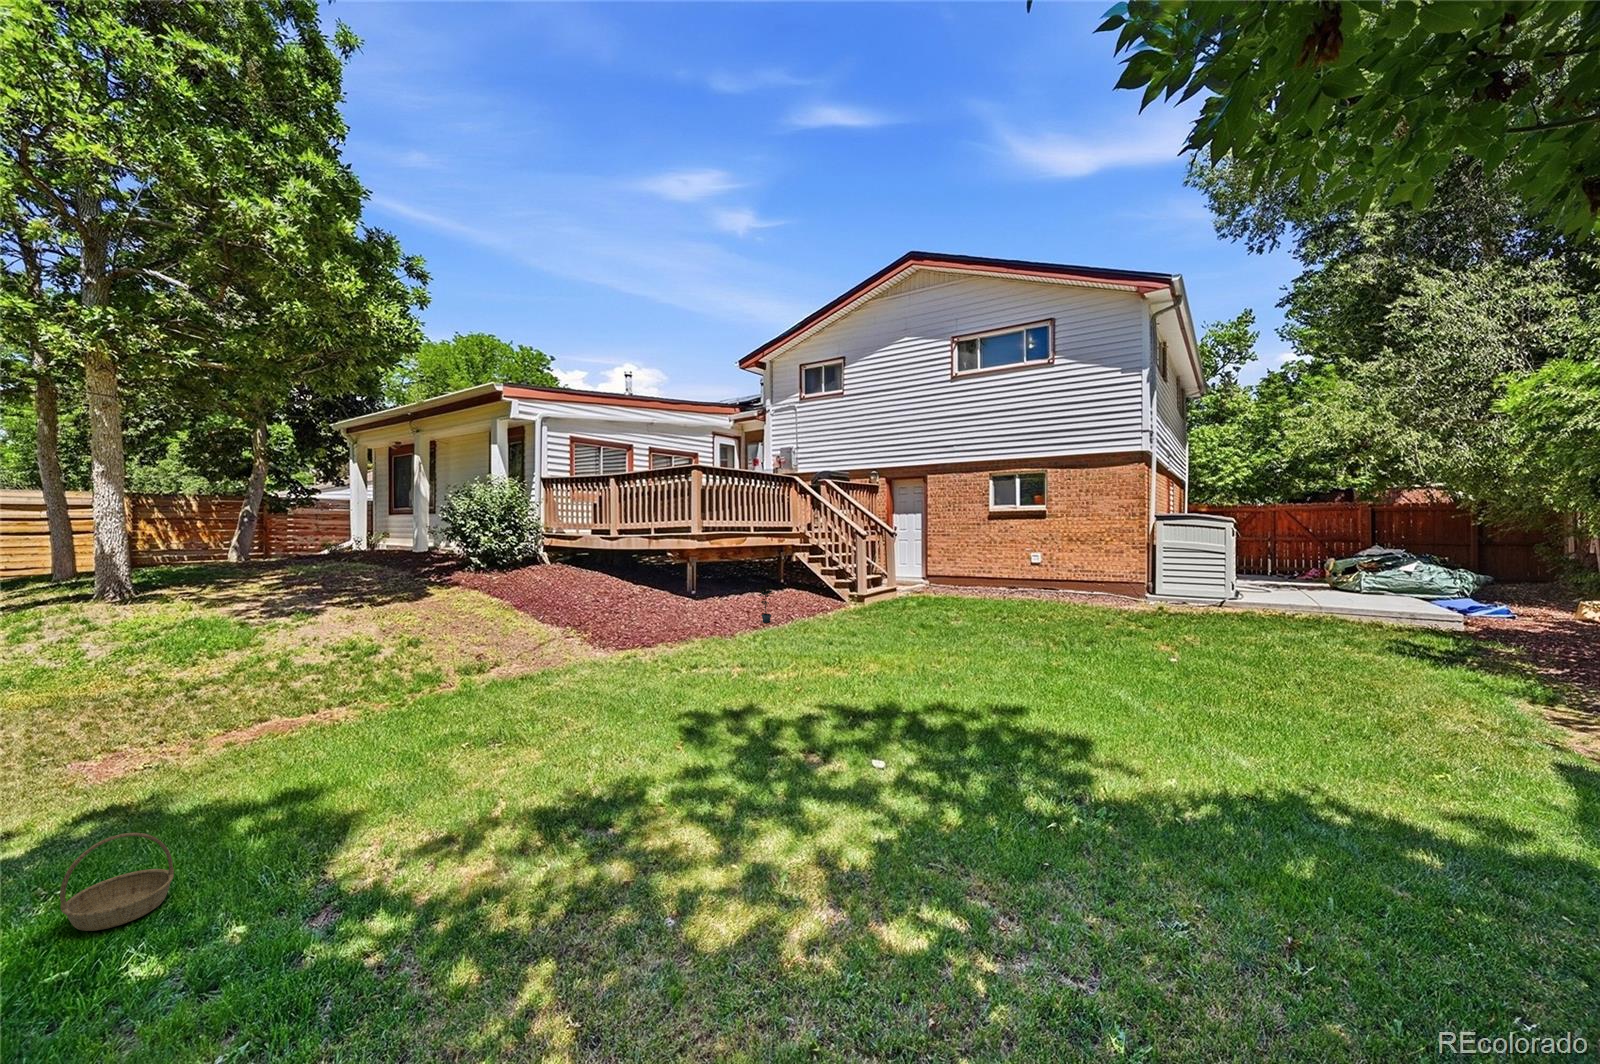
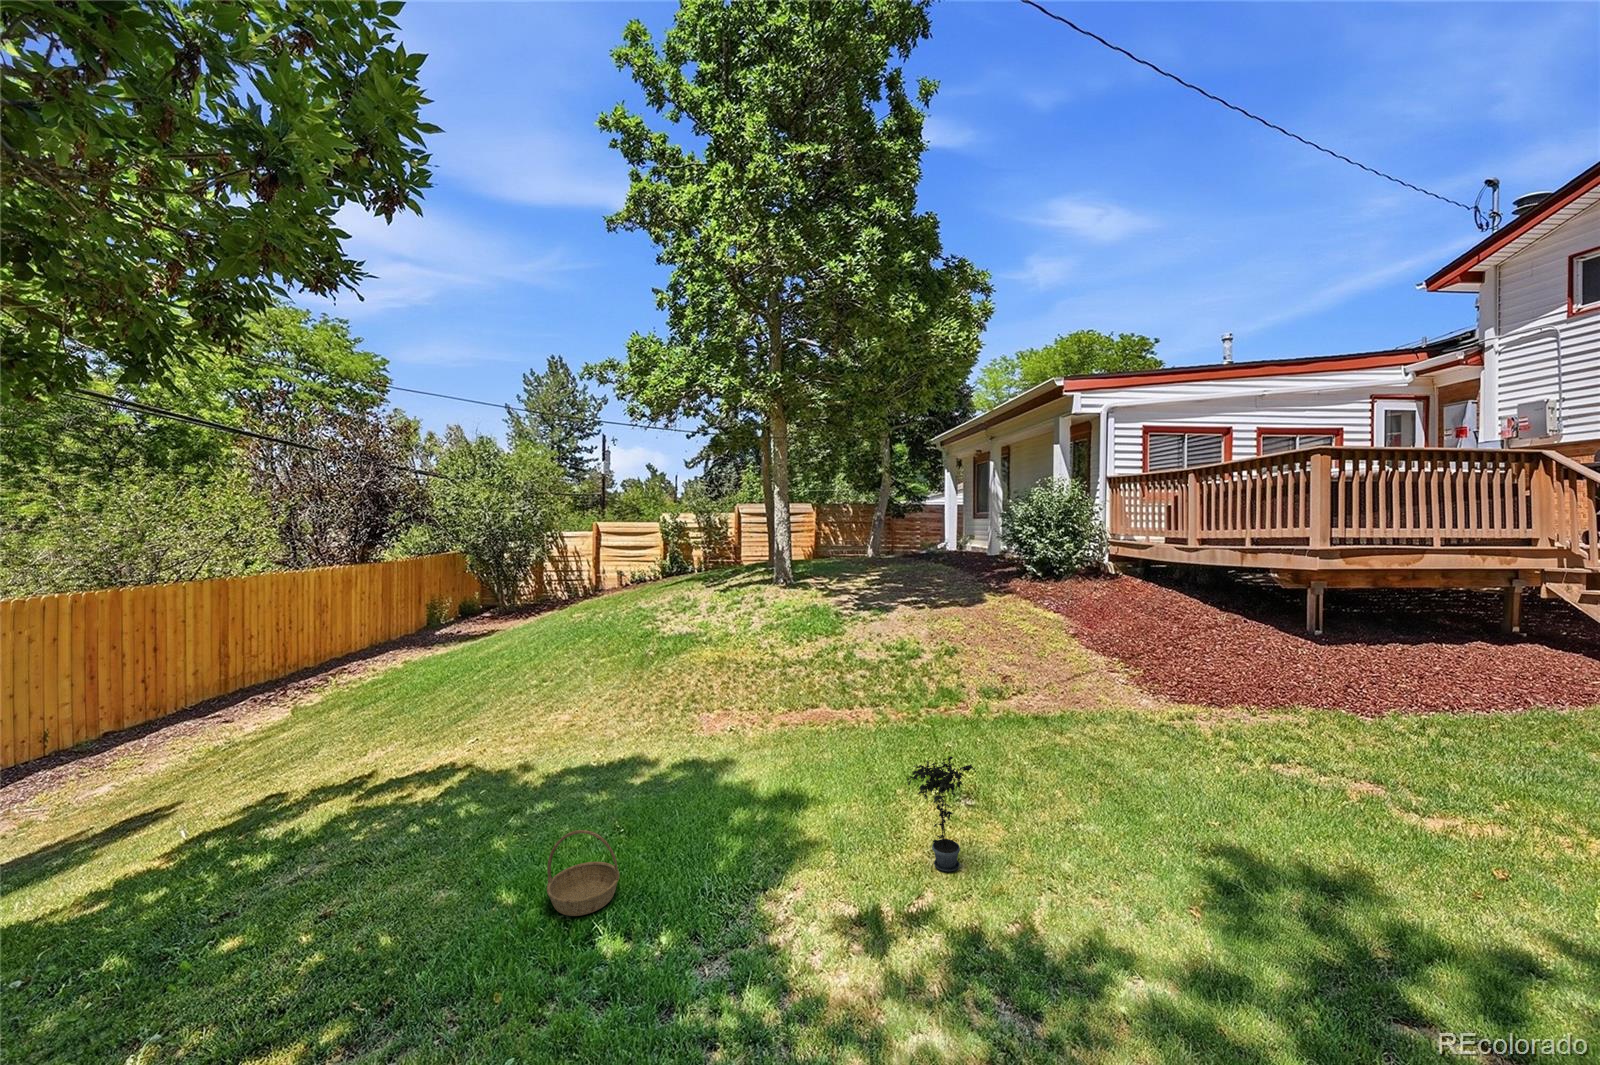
potted plant: present [759,581,775,623] -> present [907,756,976,872]

